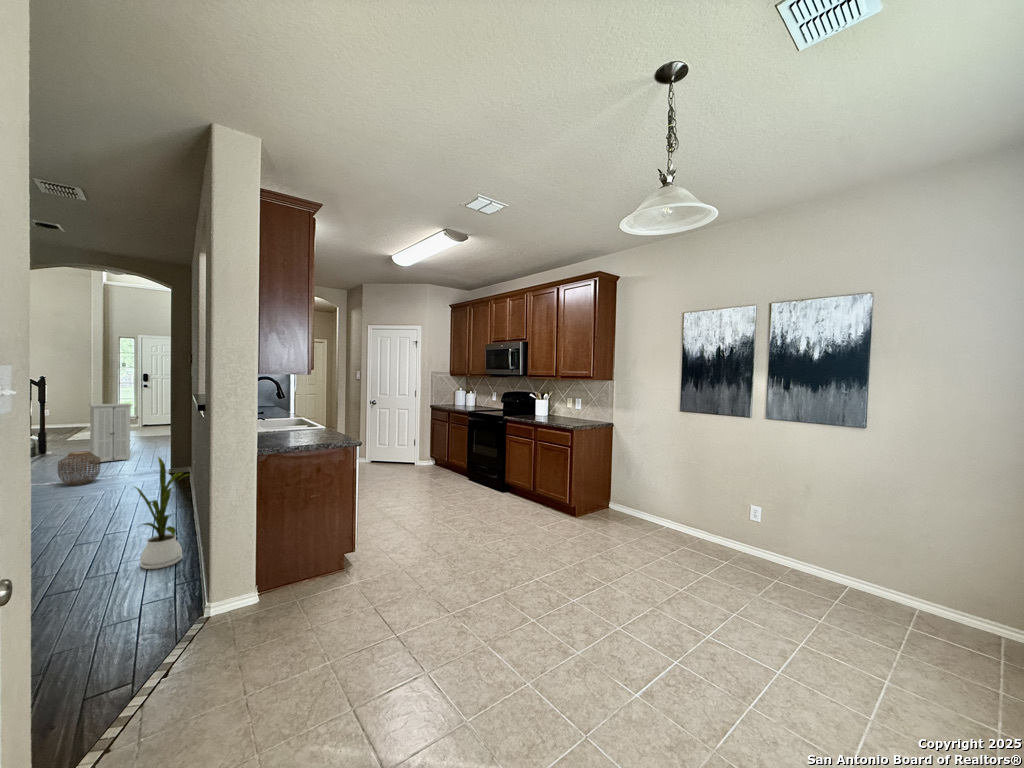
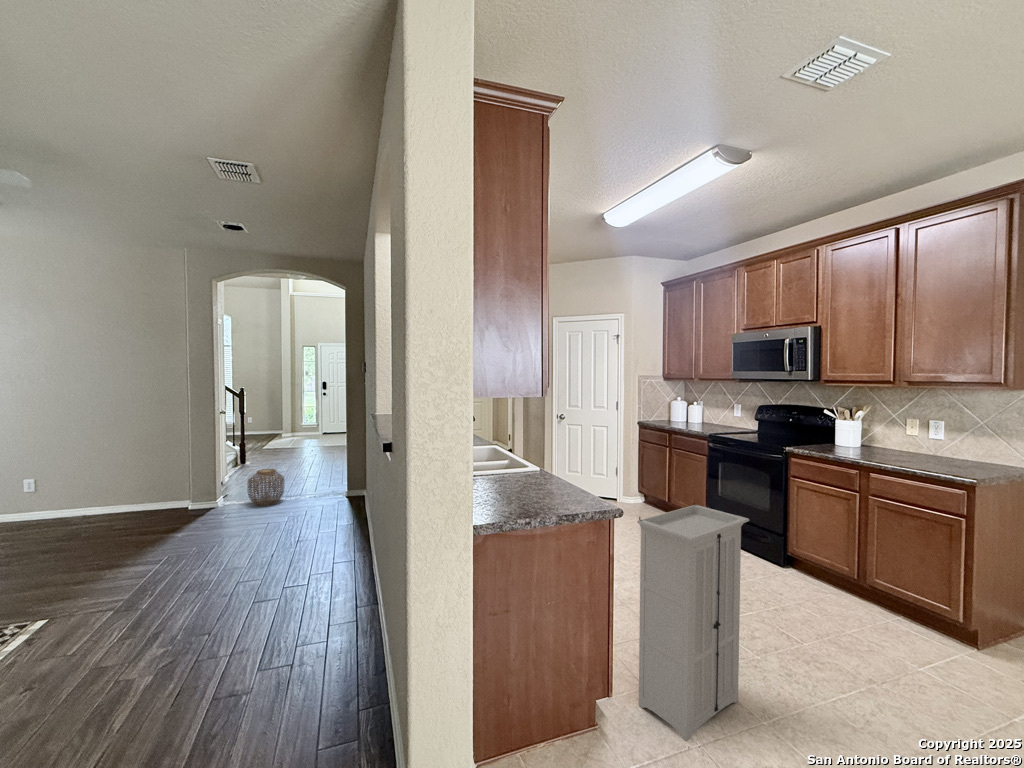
storage cabinet: present [89,403,132,462] -> present [637,504,749,741]
house plant: present [135,457,189,569] -> none [302,504,378,676]

